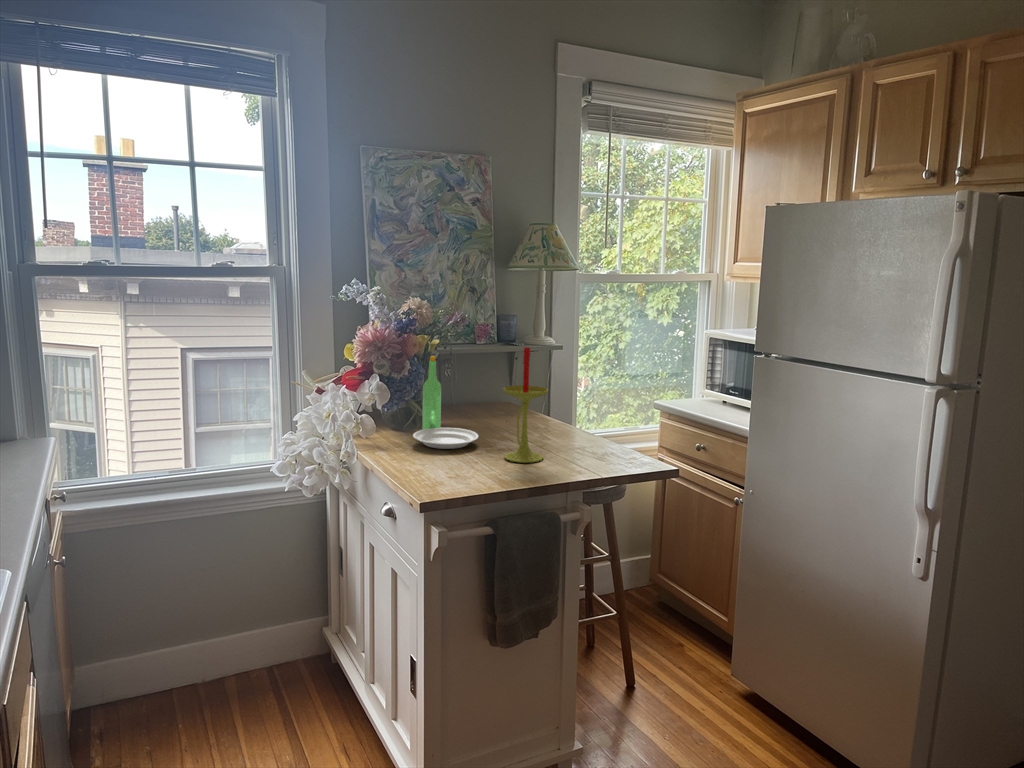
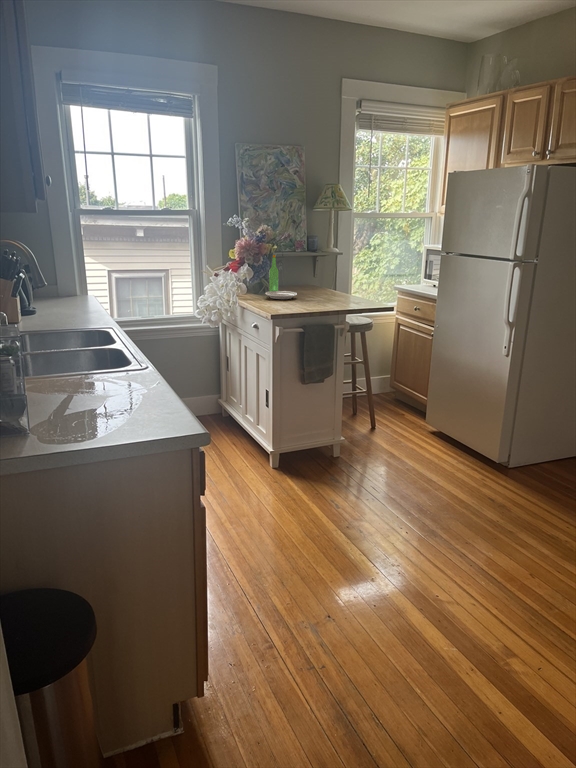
candle: present [504,347,548,463] -> none [309,246,331,303]

